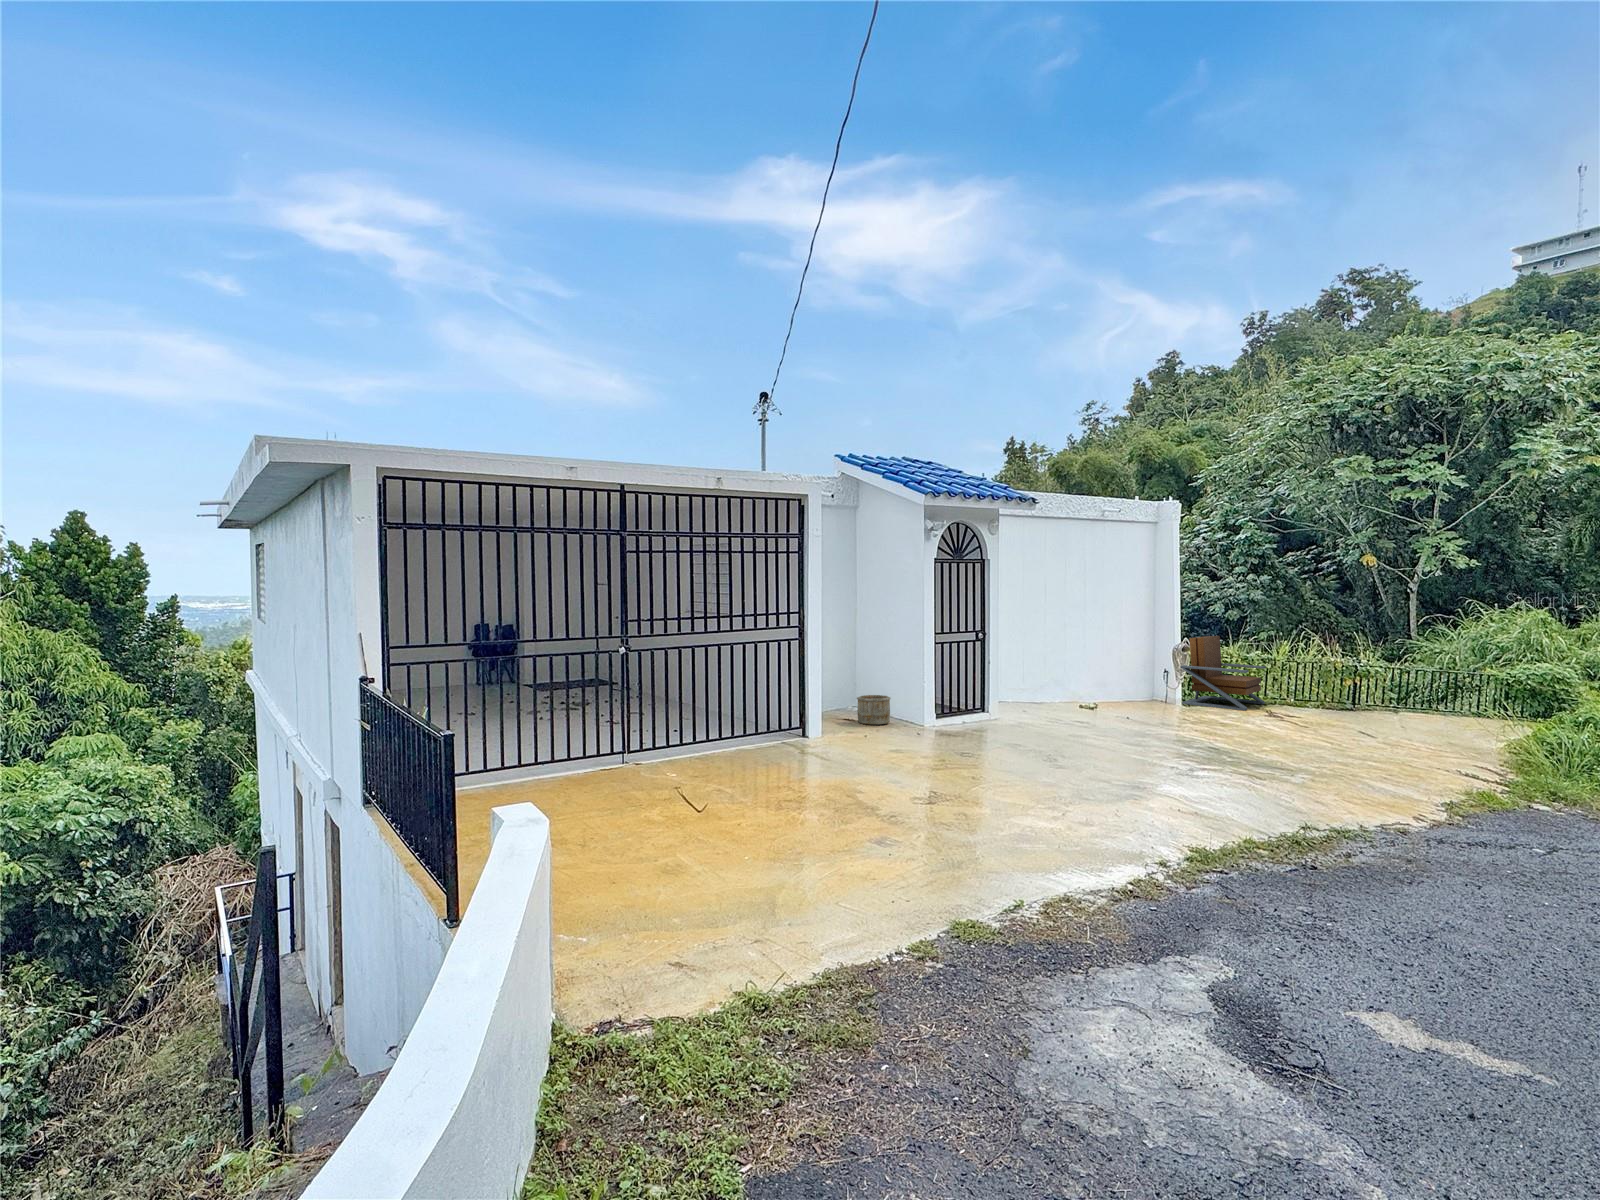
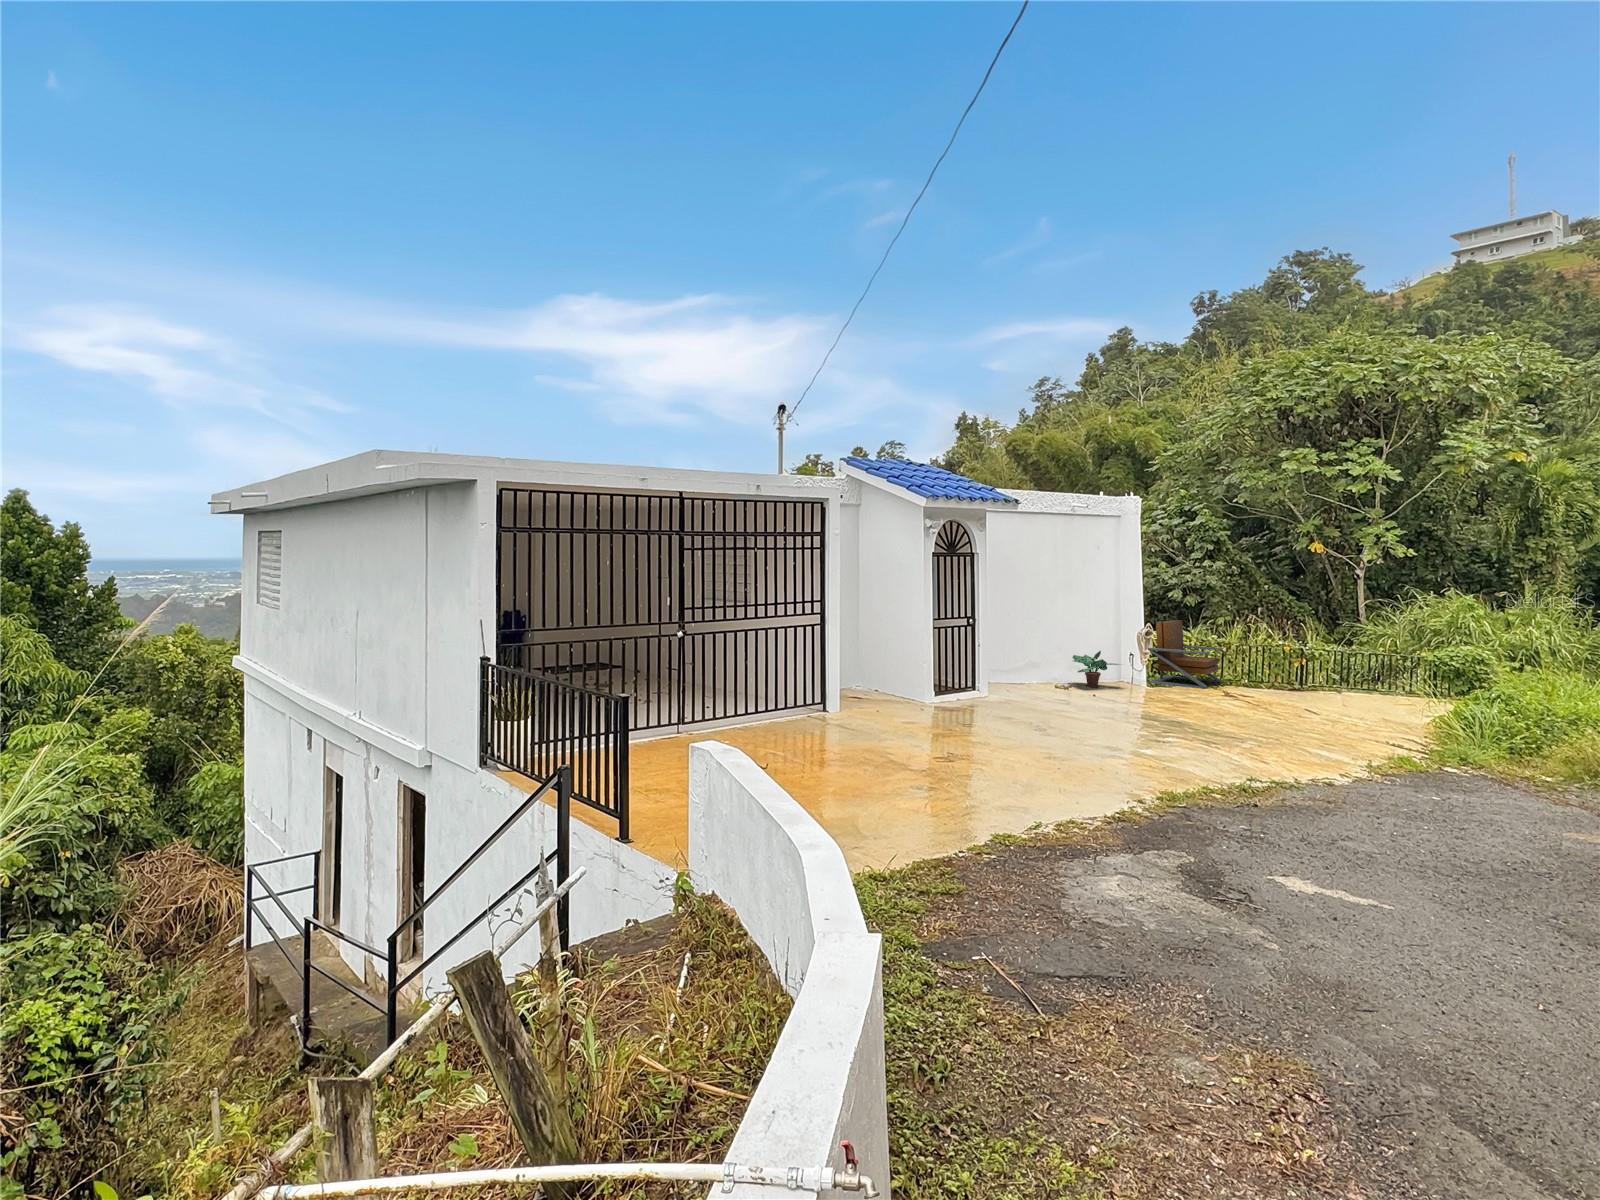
potted plant: none [1093,668,1153,708] -> present [1073,651,1120,687]
wooden bucket: present [857,695,891,725] -> none [865,678,896,705]

